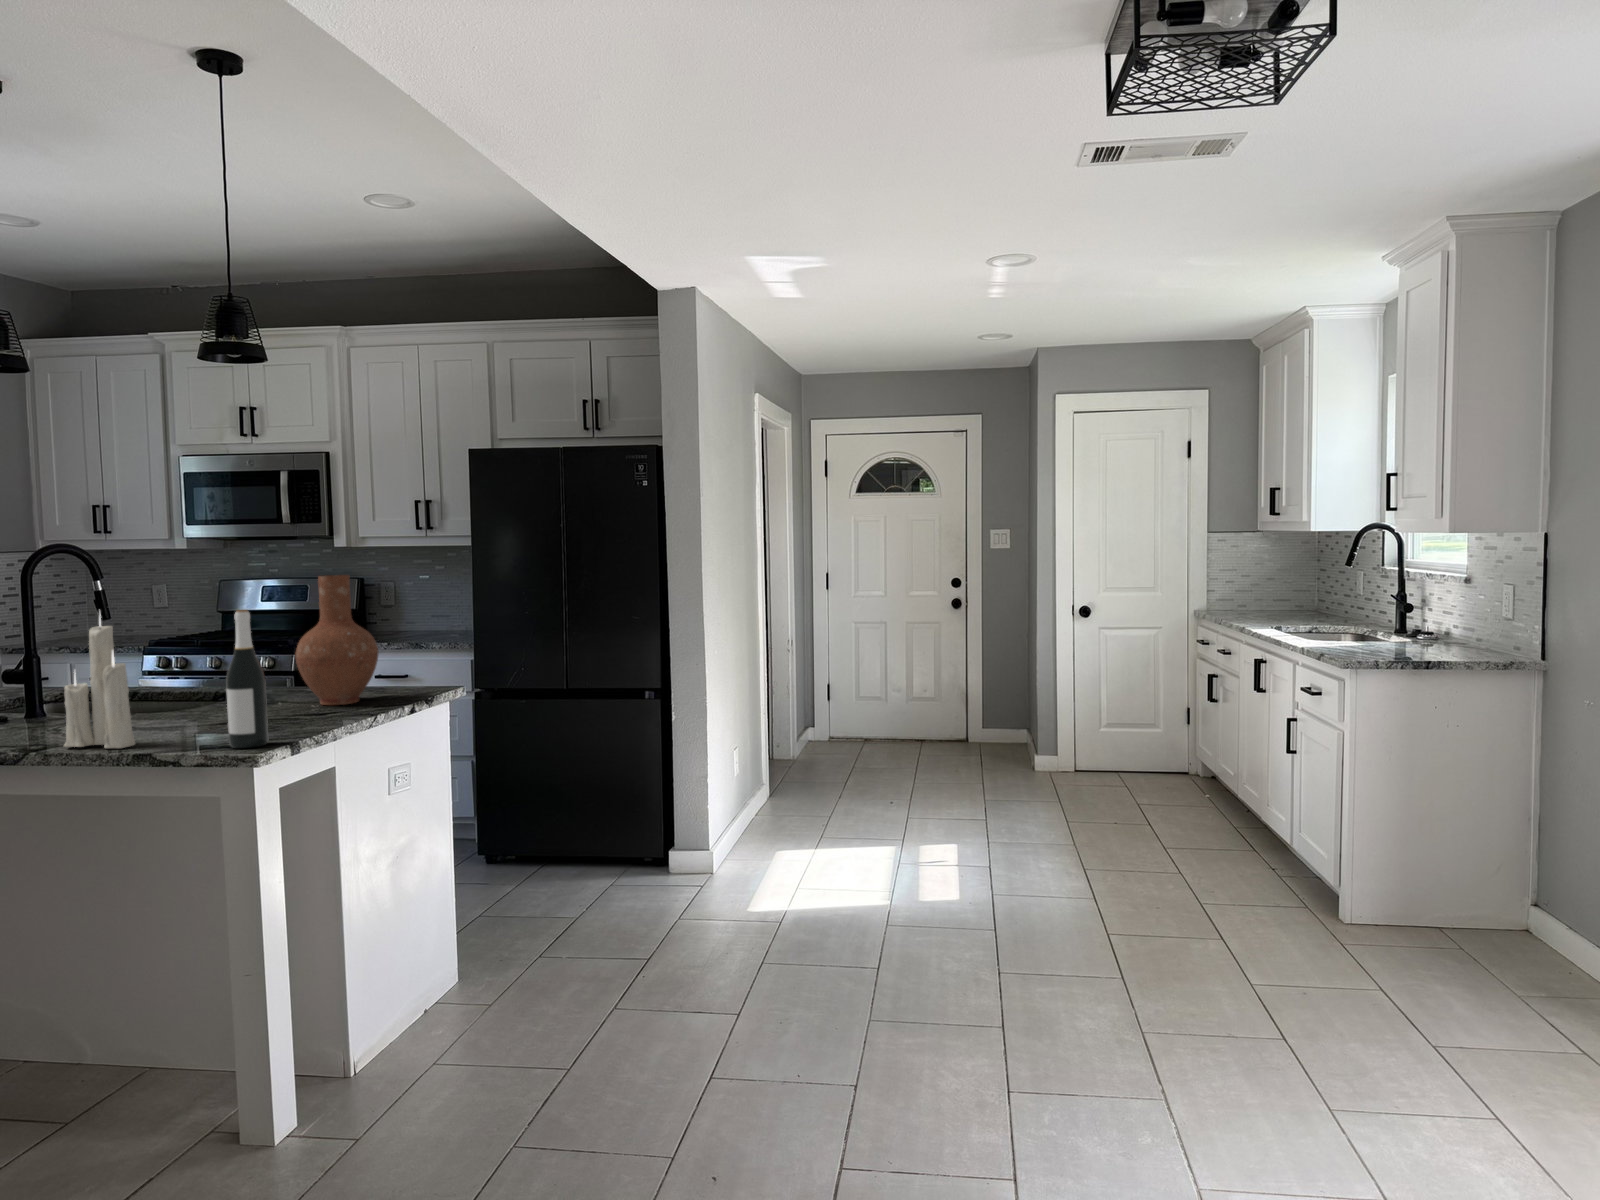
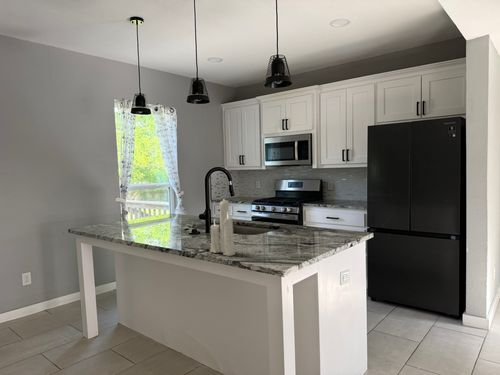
vase: present [295,575,379,705] -> none [301,179,336,239]
wine bottle: present [226,610,268,748] -> none [271,196,289,265]

